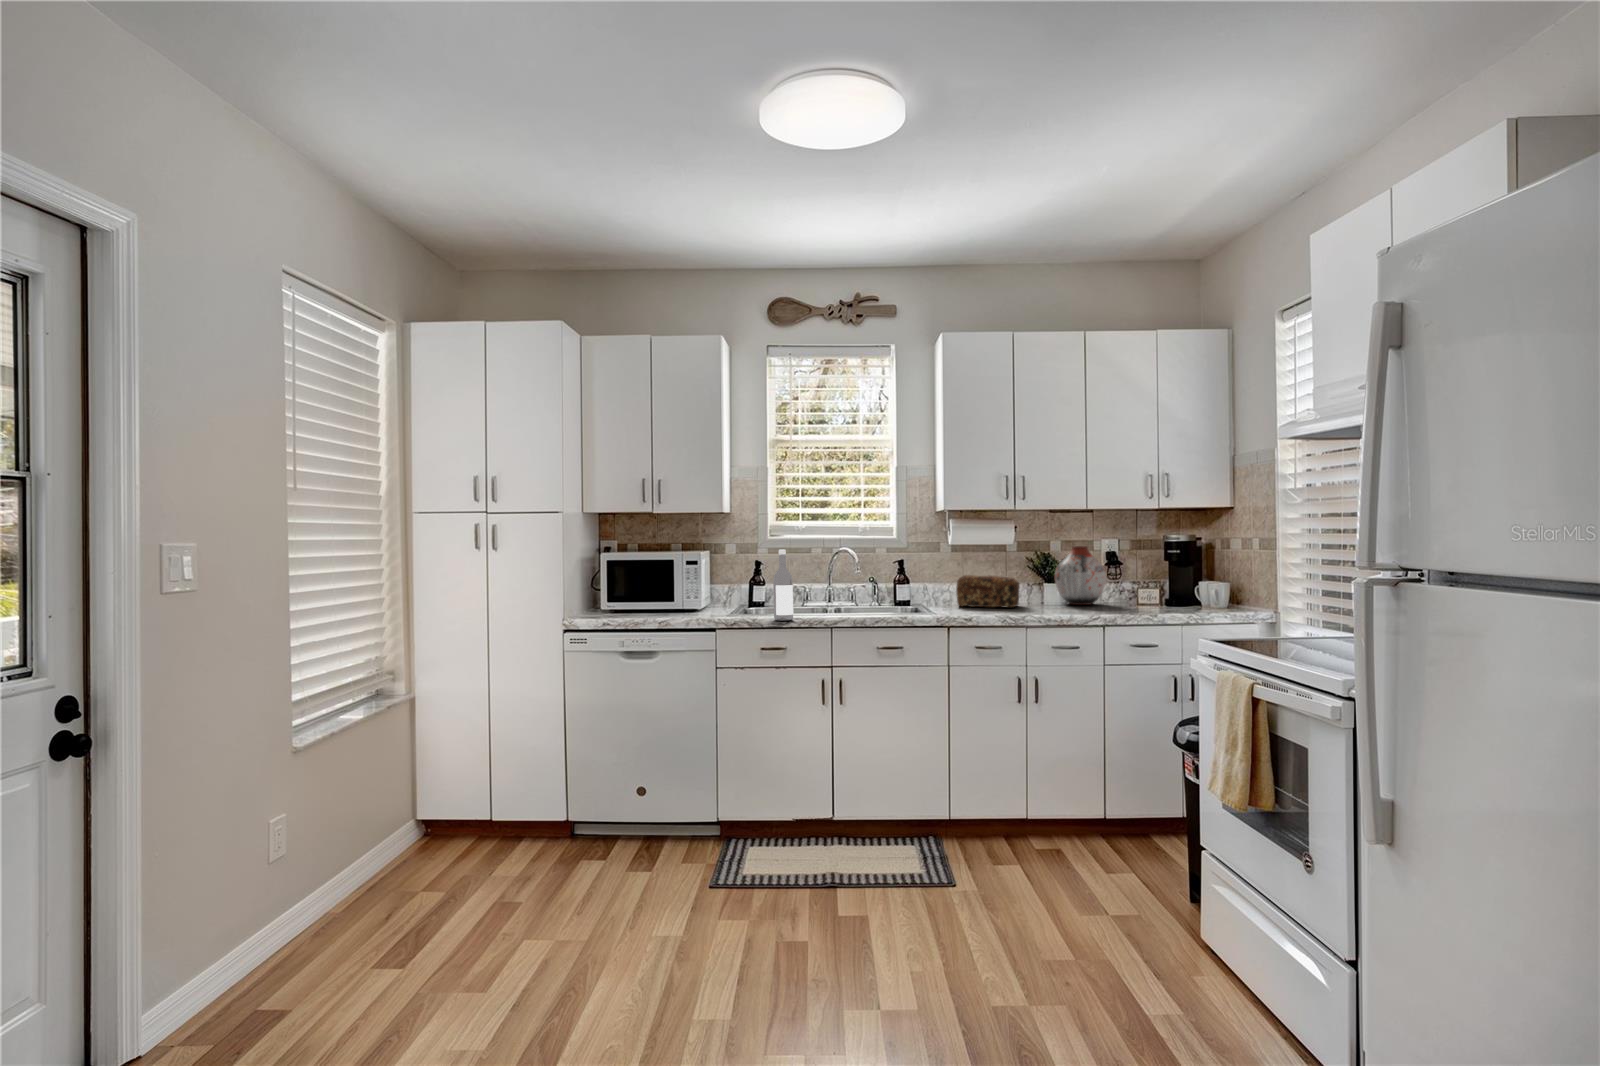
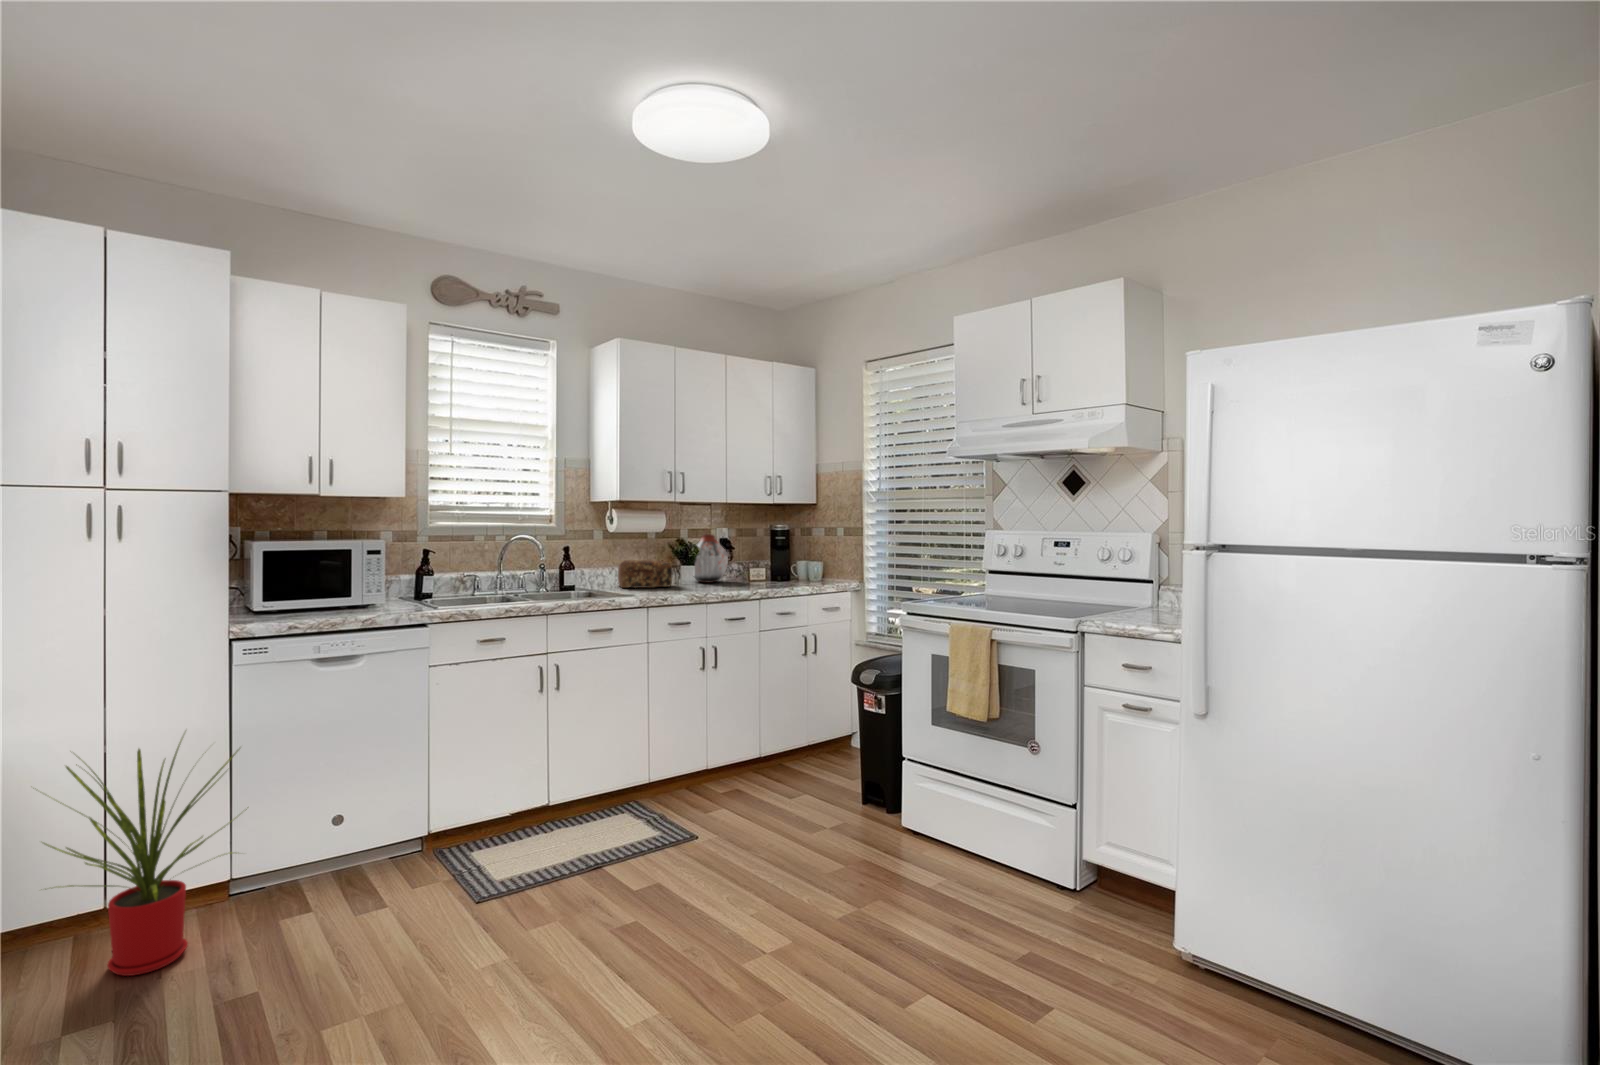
wine bottle: present [773,549,793,621] -> none [492,538,512,610]
house plant: none [413,697,551,878] -> present [44,737,247,976]

